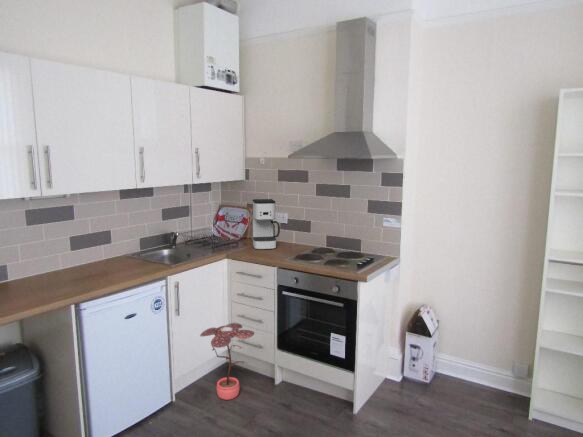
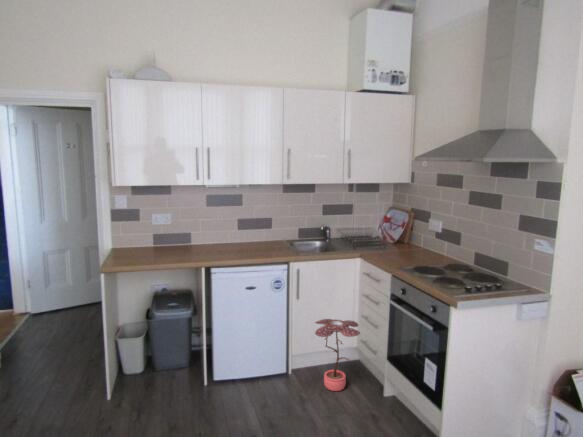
coffee maker: present [253,199,280,250] -> none [393,203,425,257]

